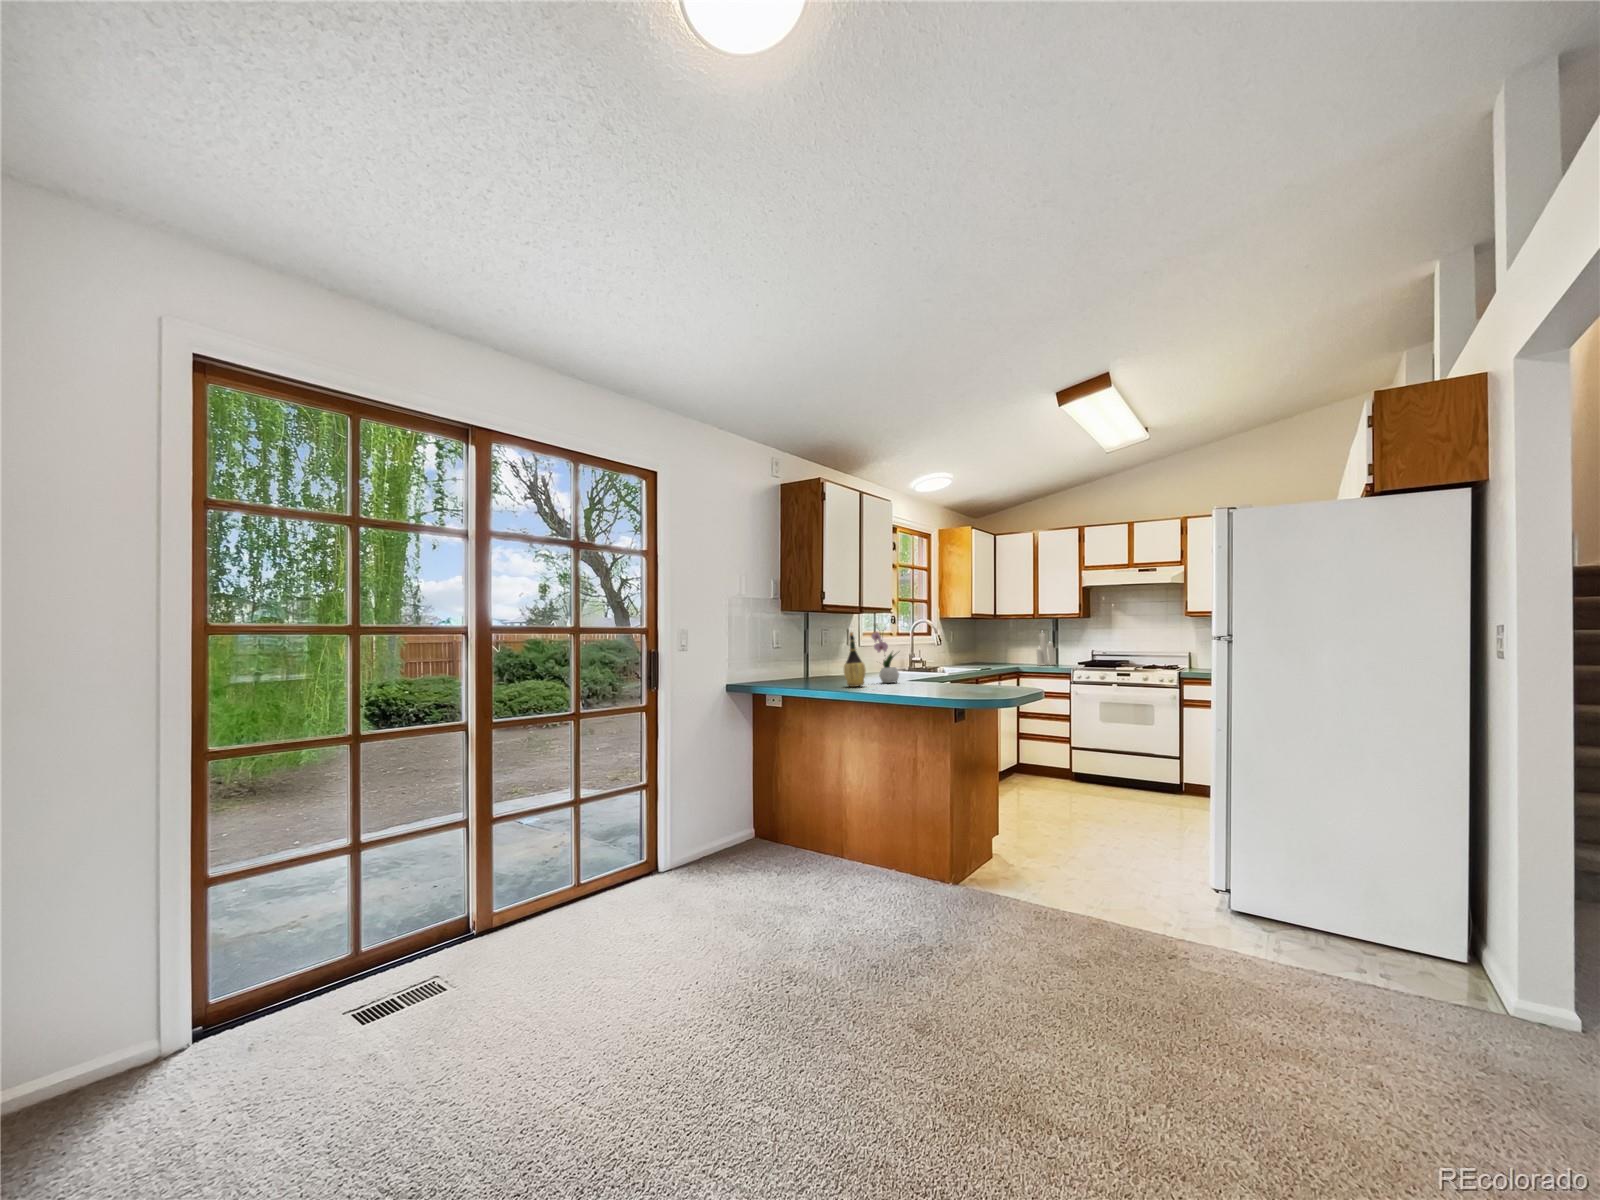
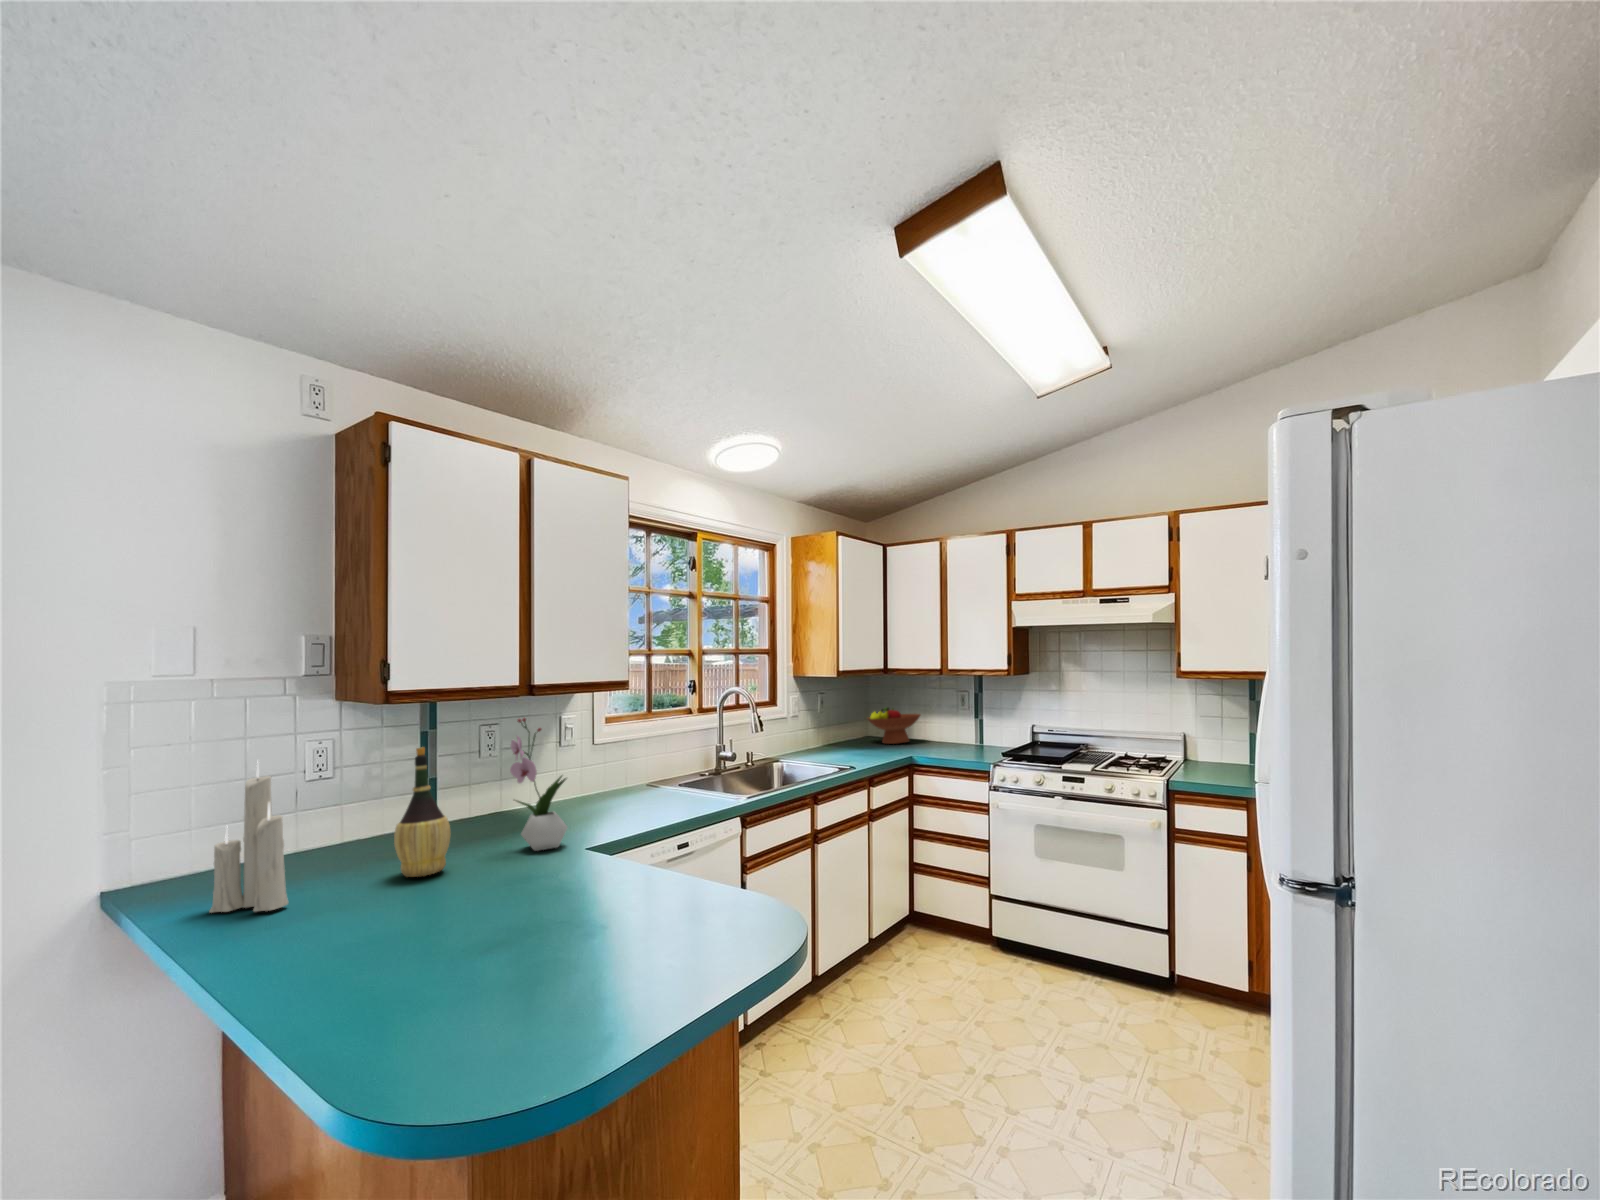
candle: present [1036,633,1056,666] -> present [209,764,288,913]
fruit bowl: none [980,640,1017,664] -> present [868,707,920,744]

